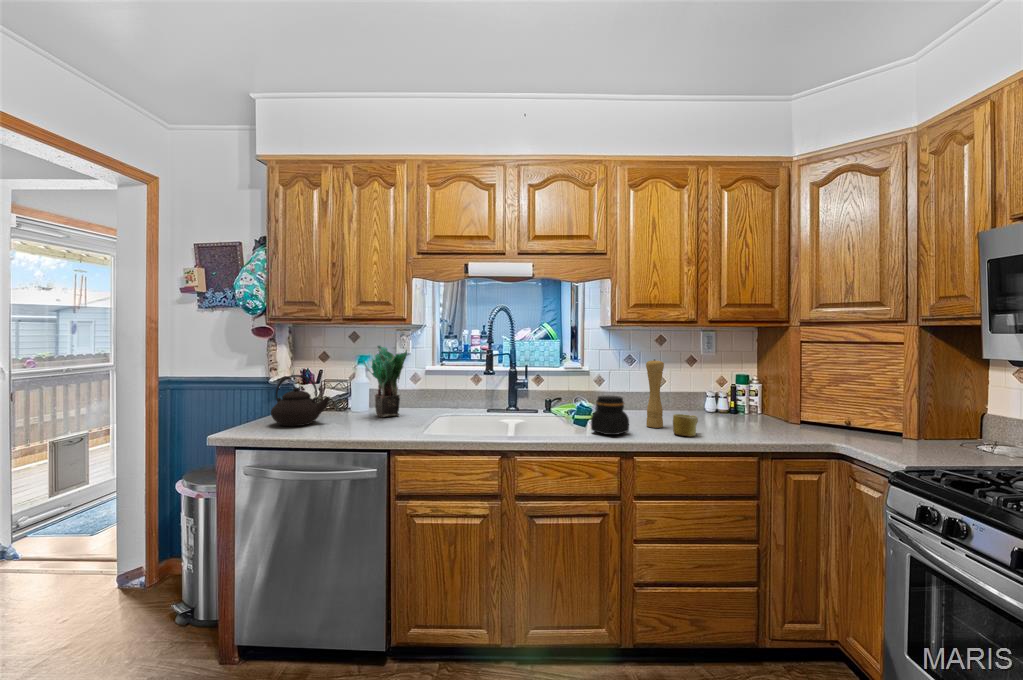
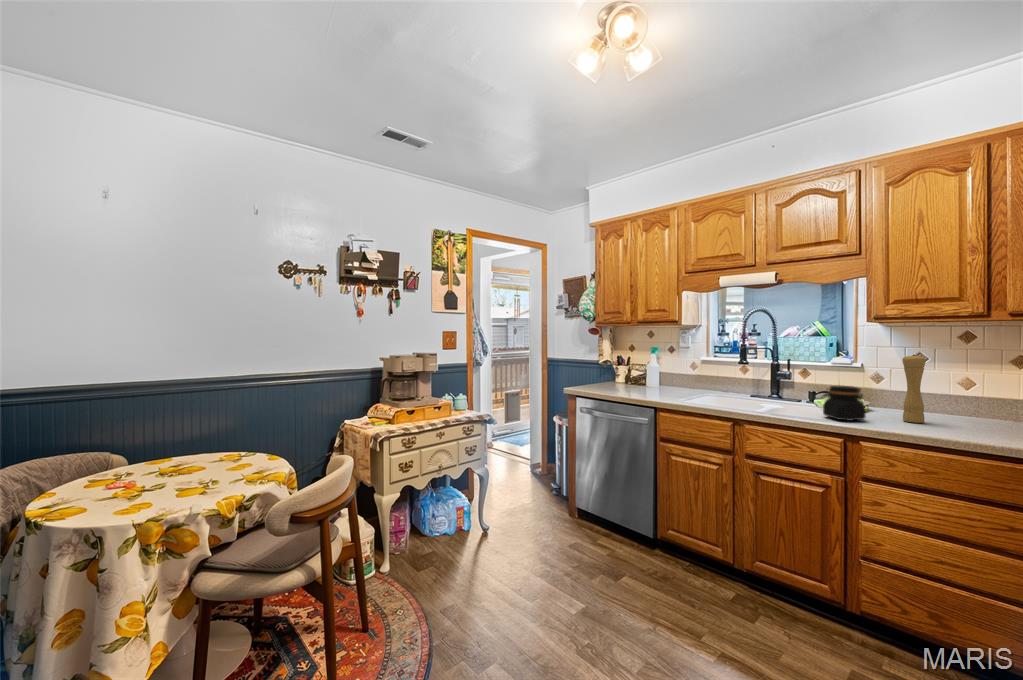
potted plant: present [363,345,407,417] -> none [649,340,681,391]
teapot: present [271,375,330,426] -> none [593,358,627,390]
mug: present [673,414,698,437] -> none [921,409,960,432]

